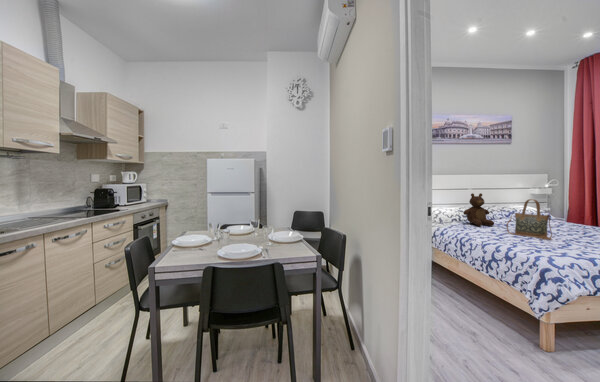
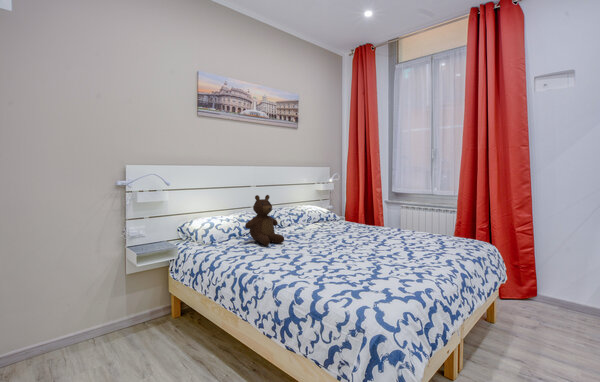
handbag: present [507,199,552,240] -> none [301,204,354,262]

